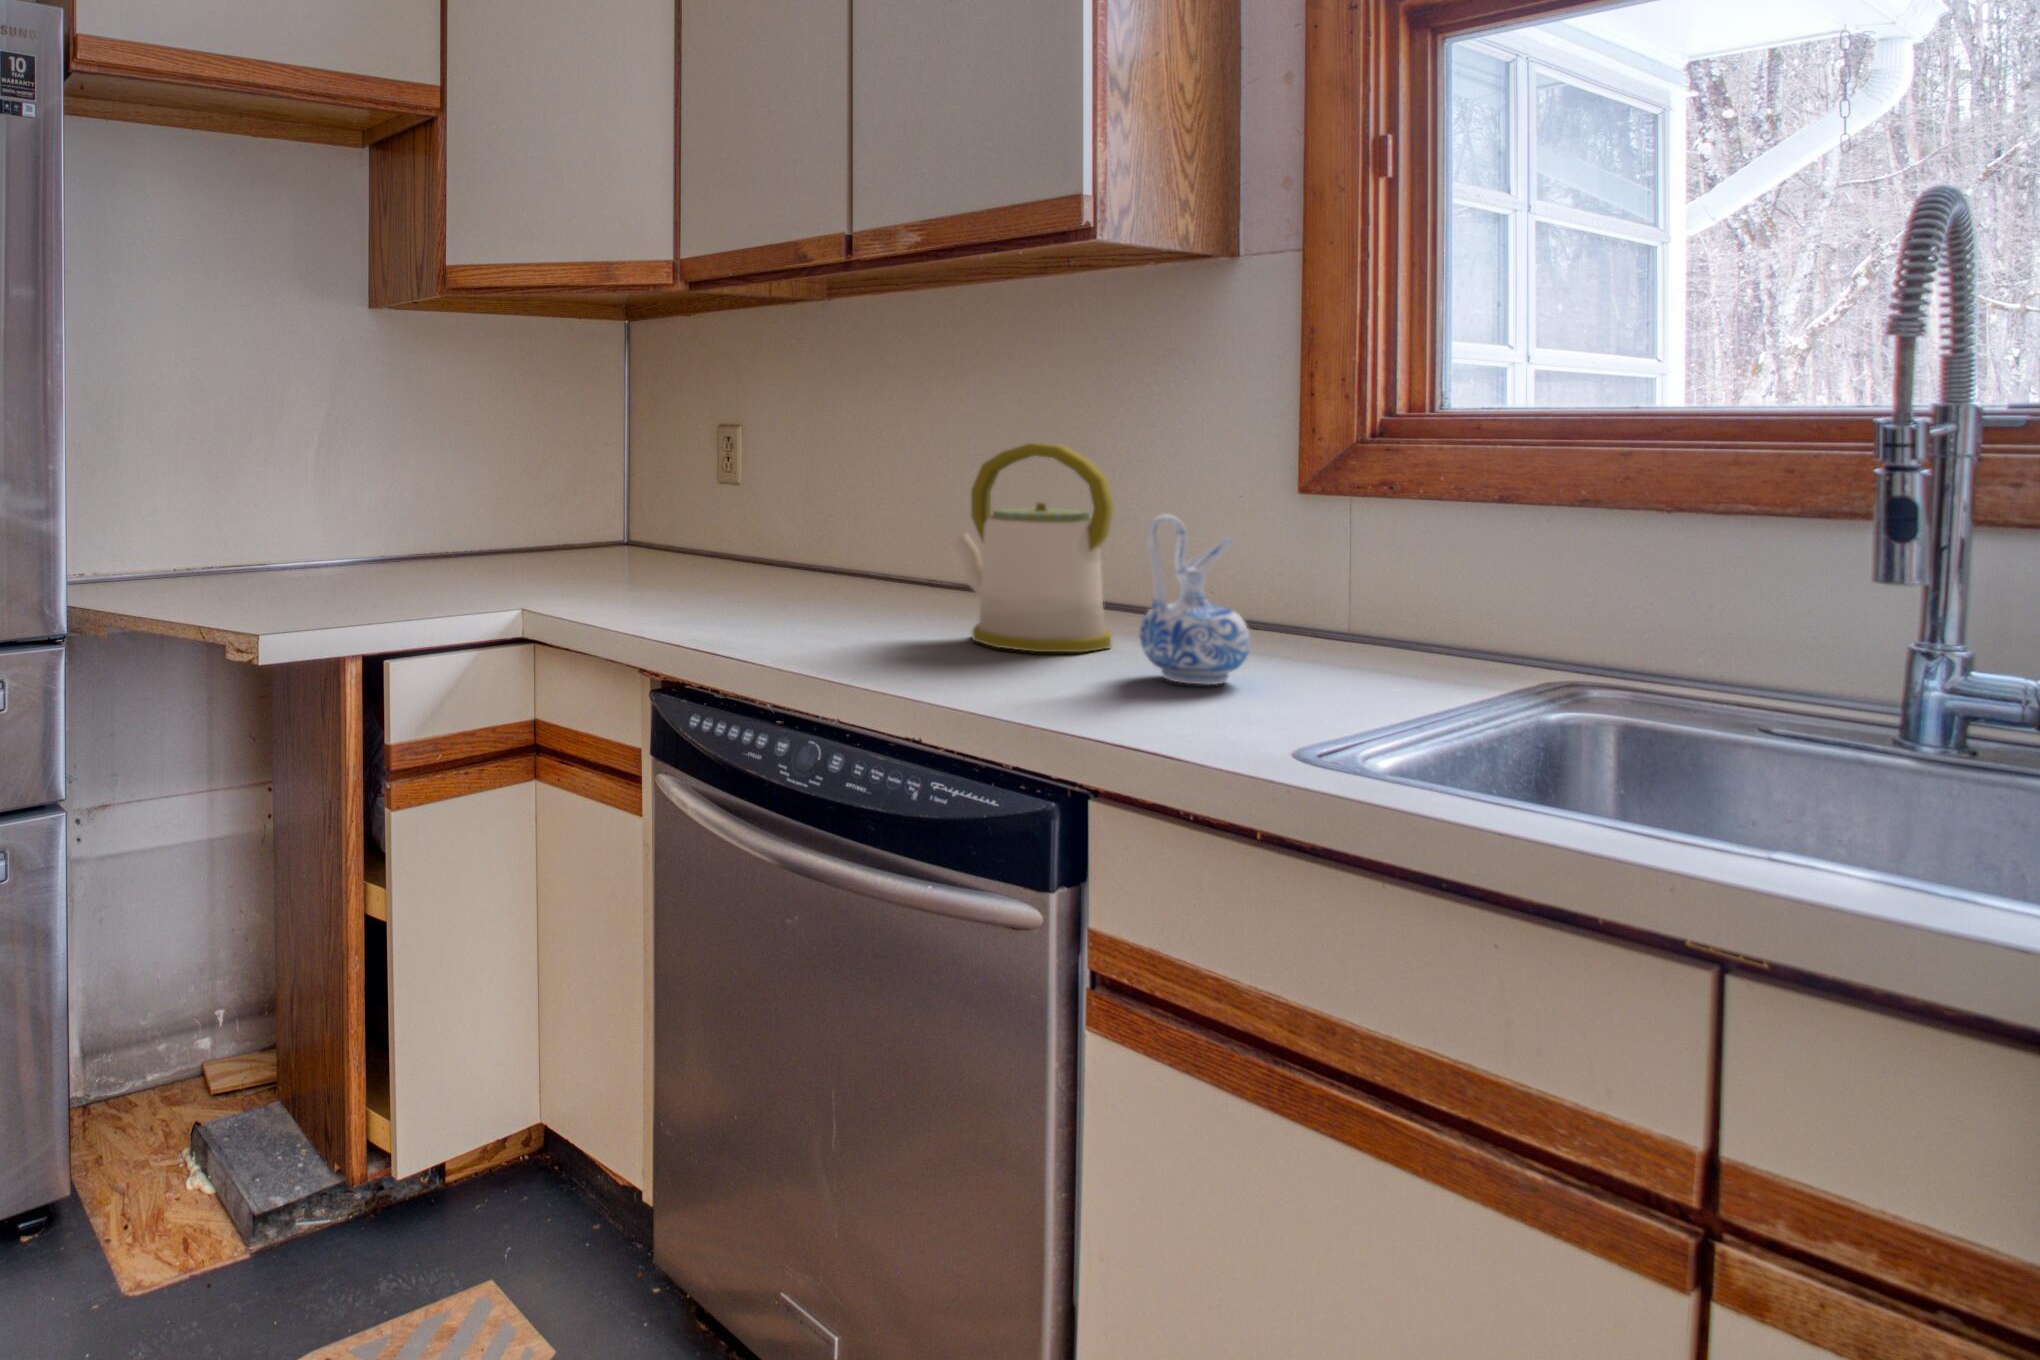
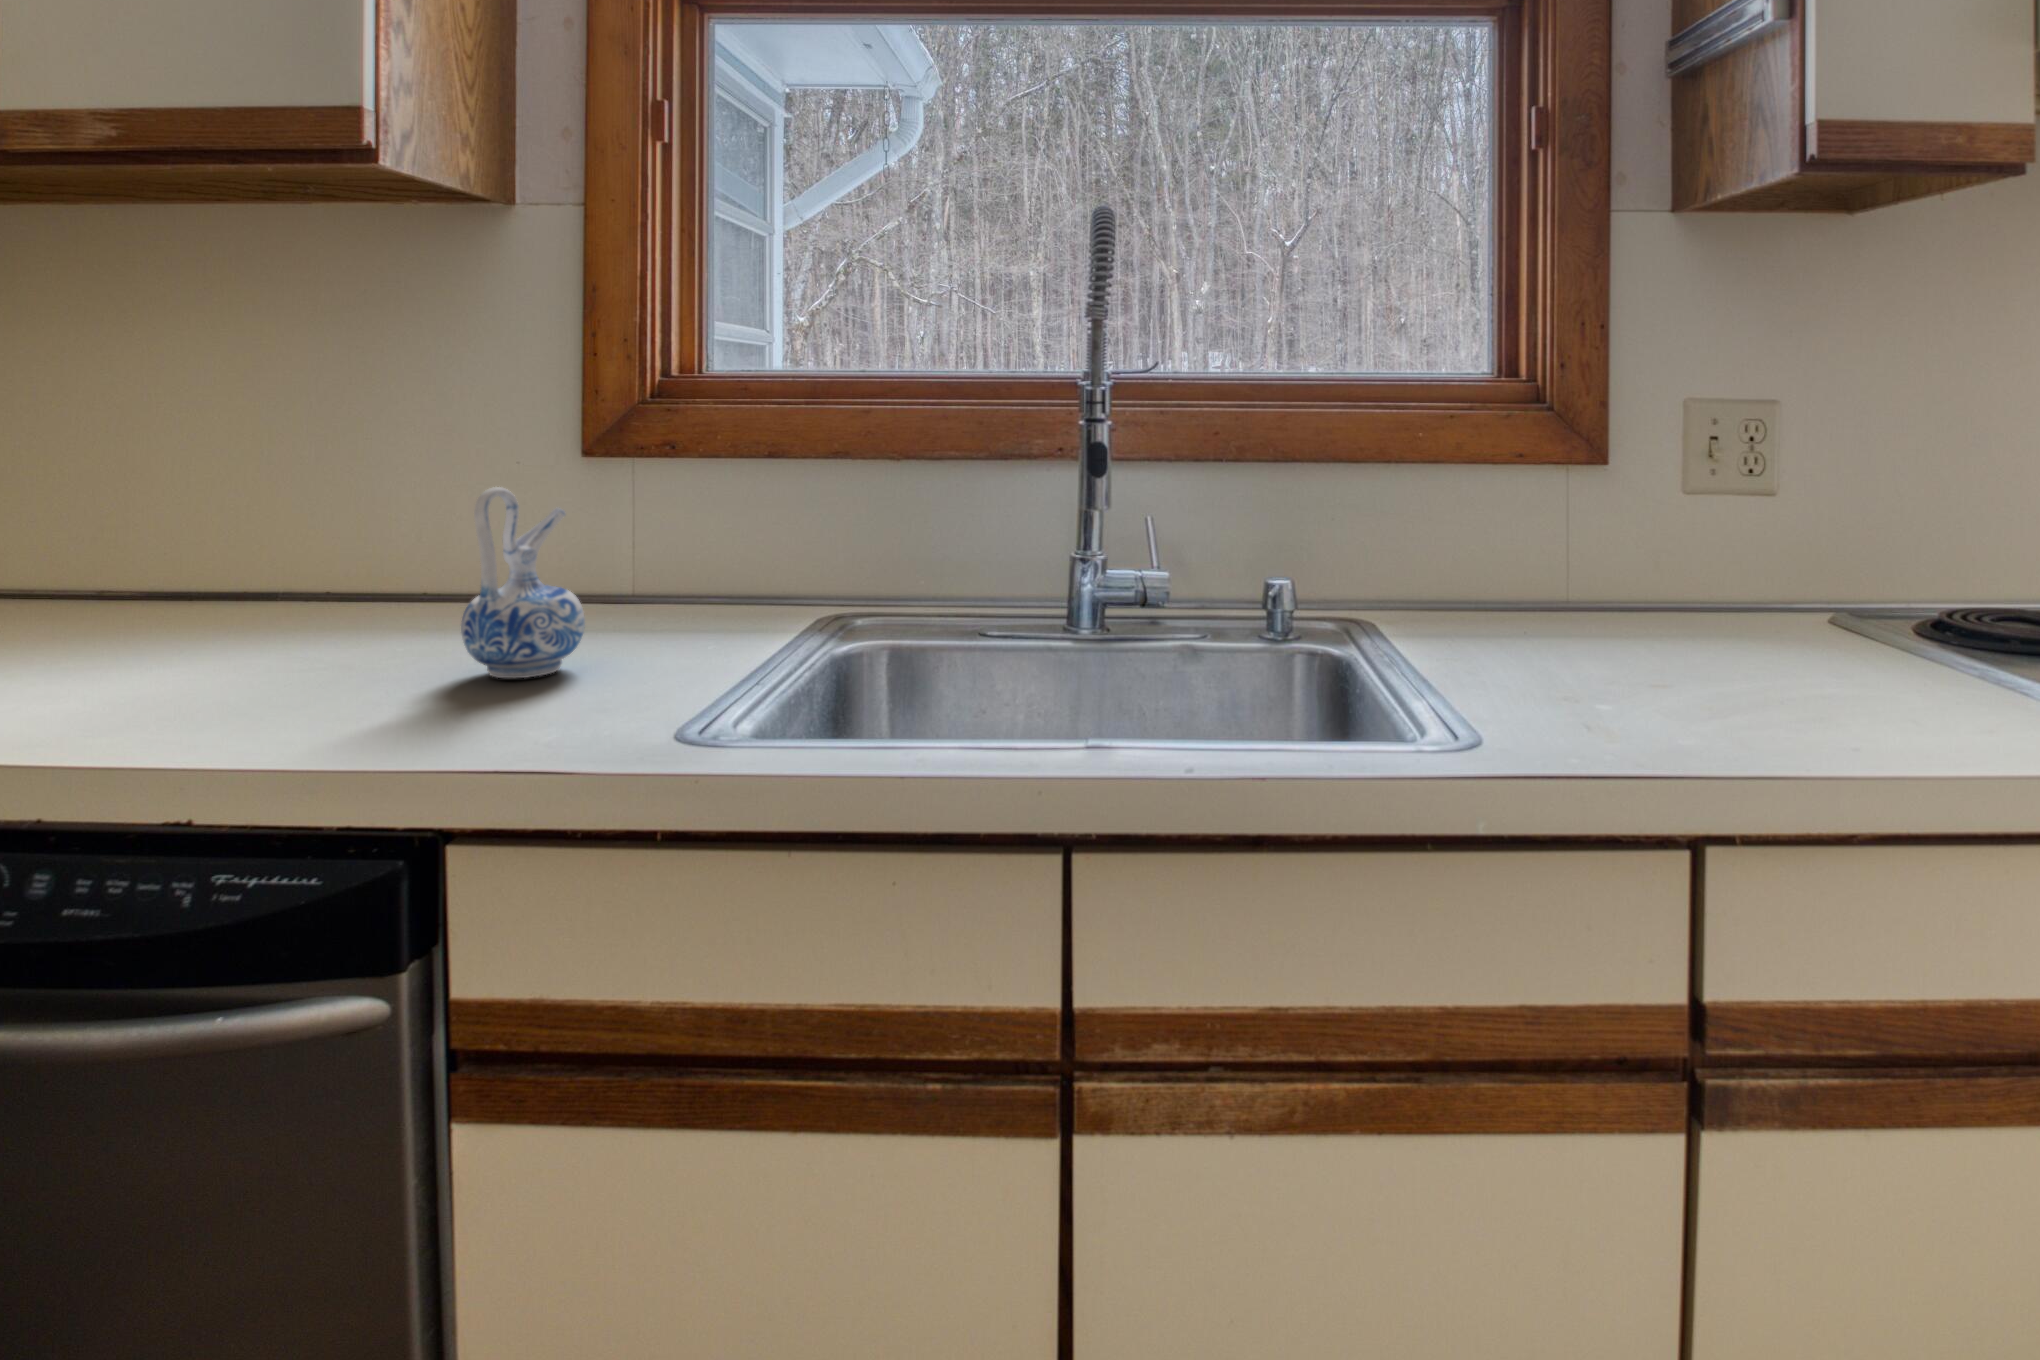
kettle: present [952,443,1114,652] -> none [172,408,405,674]

